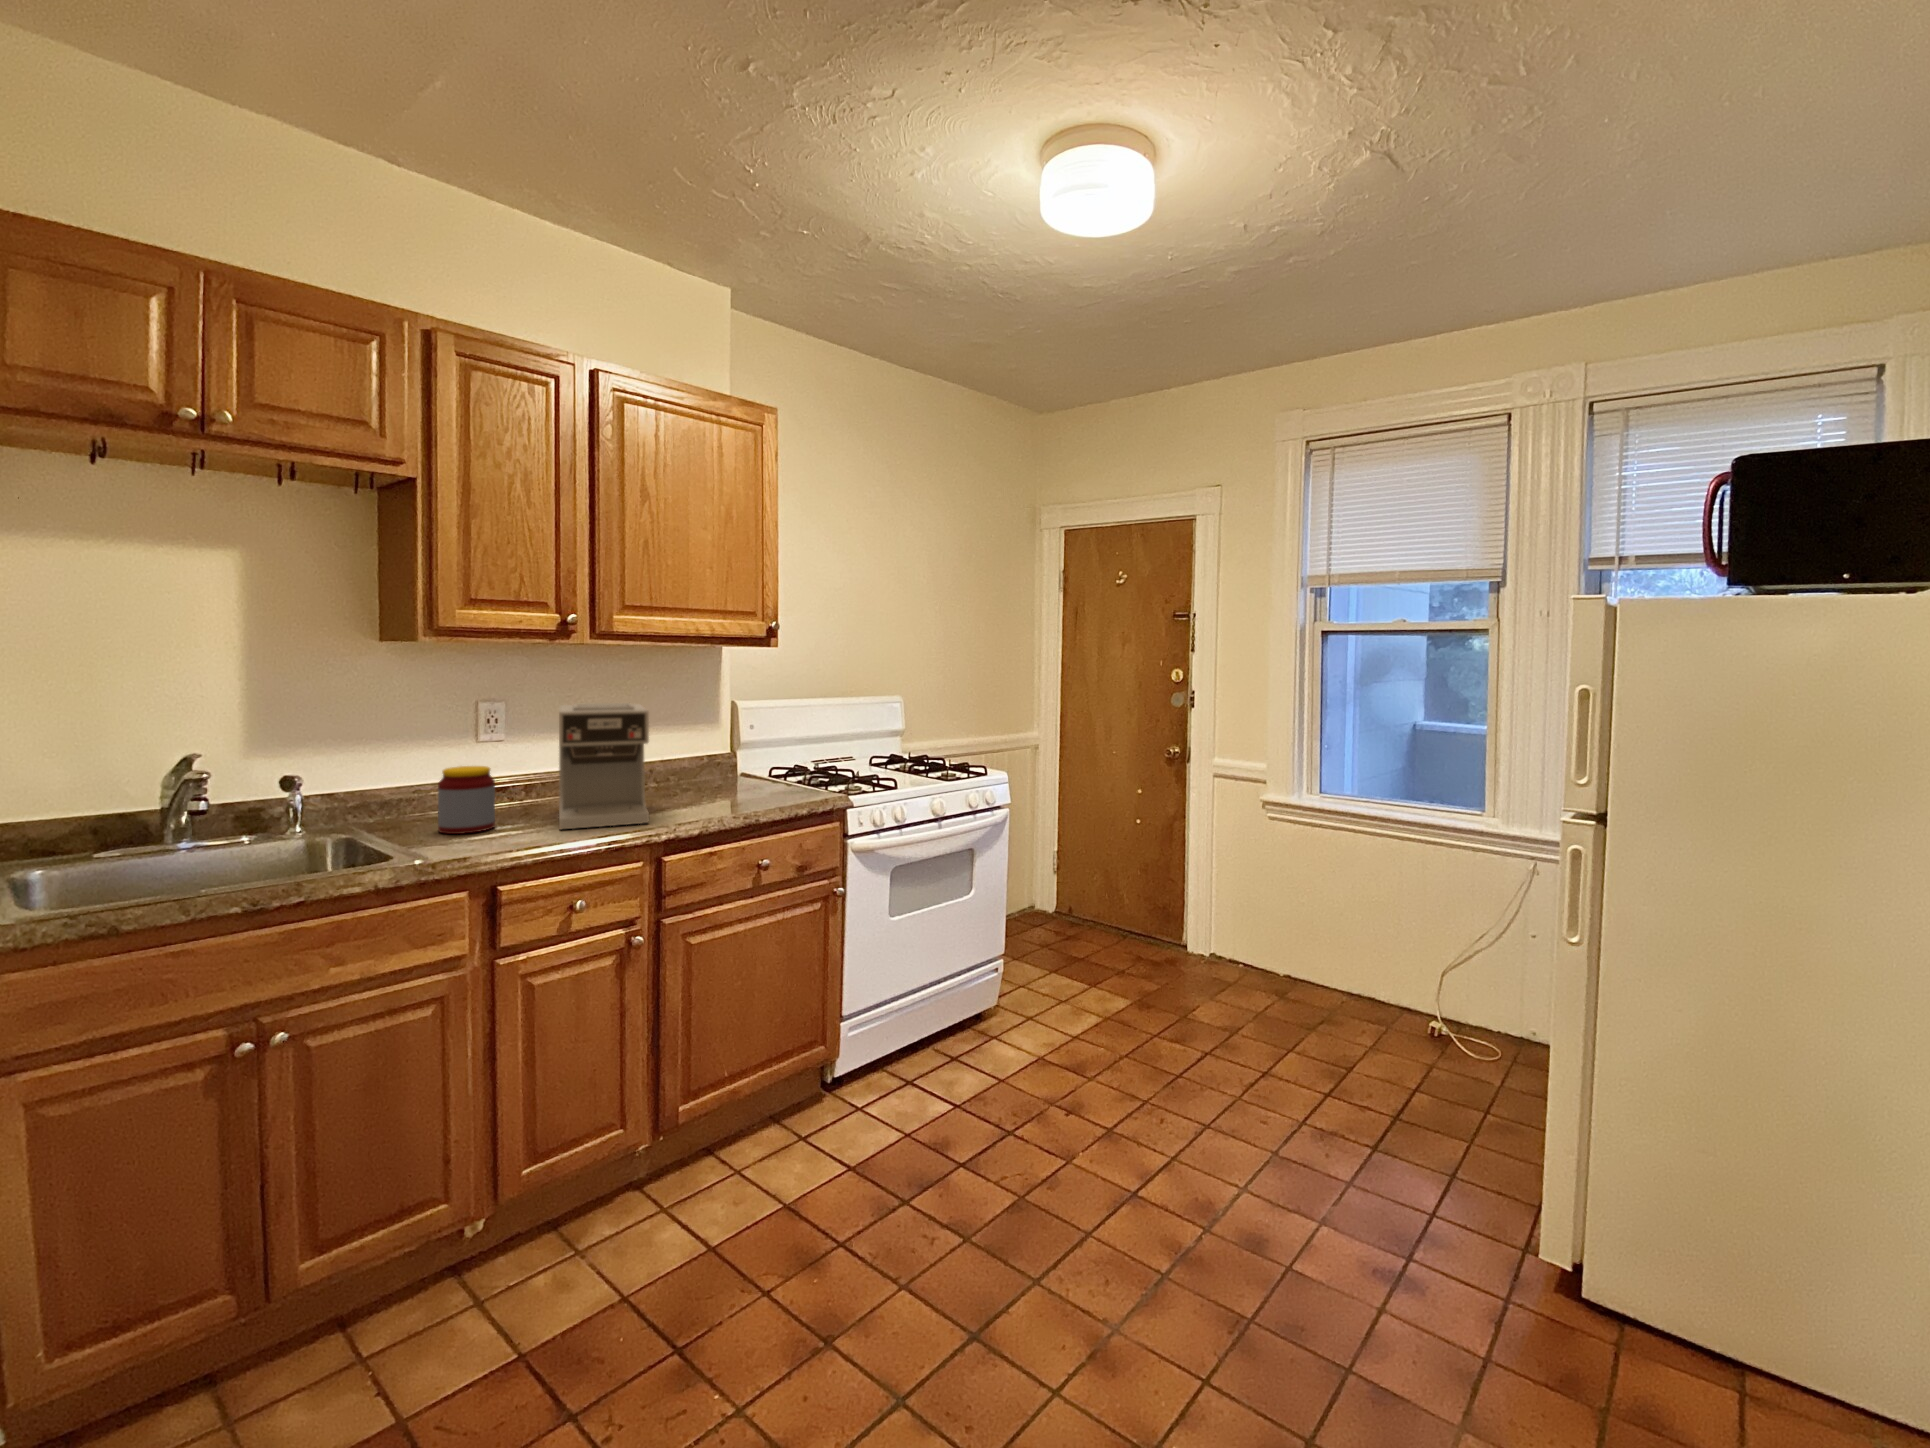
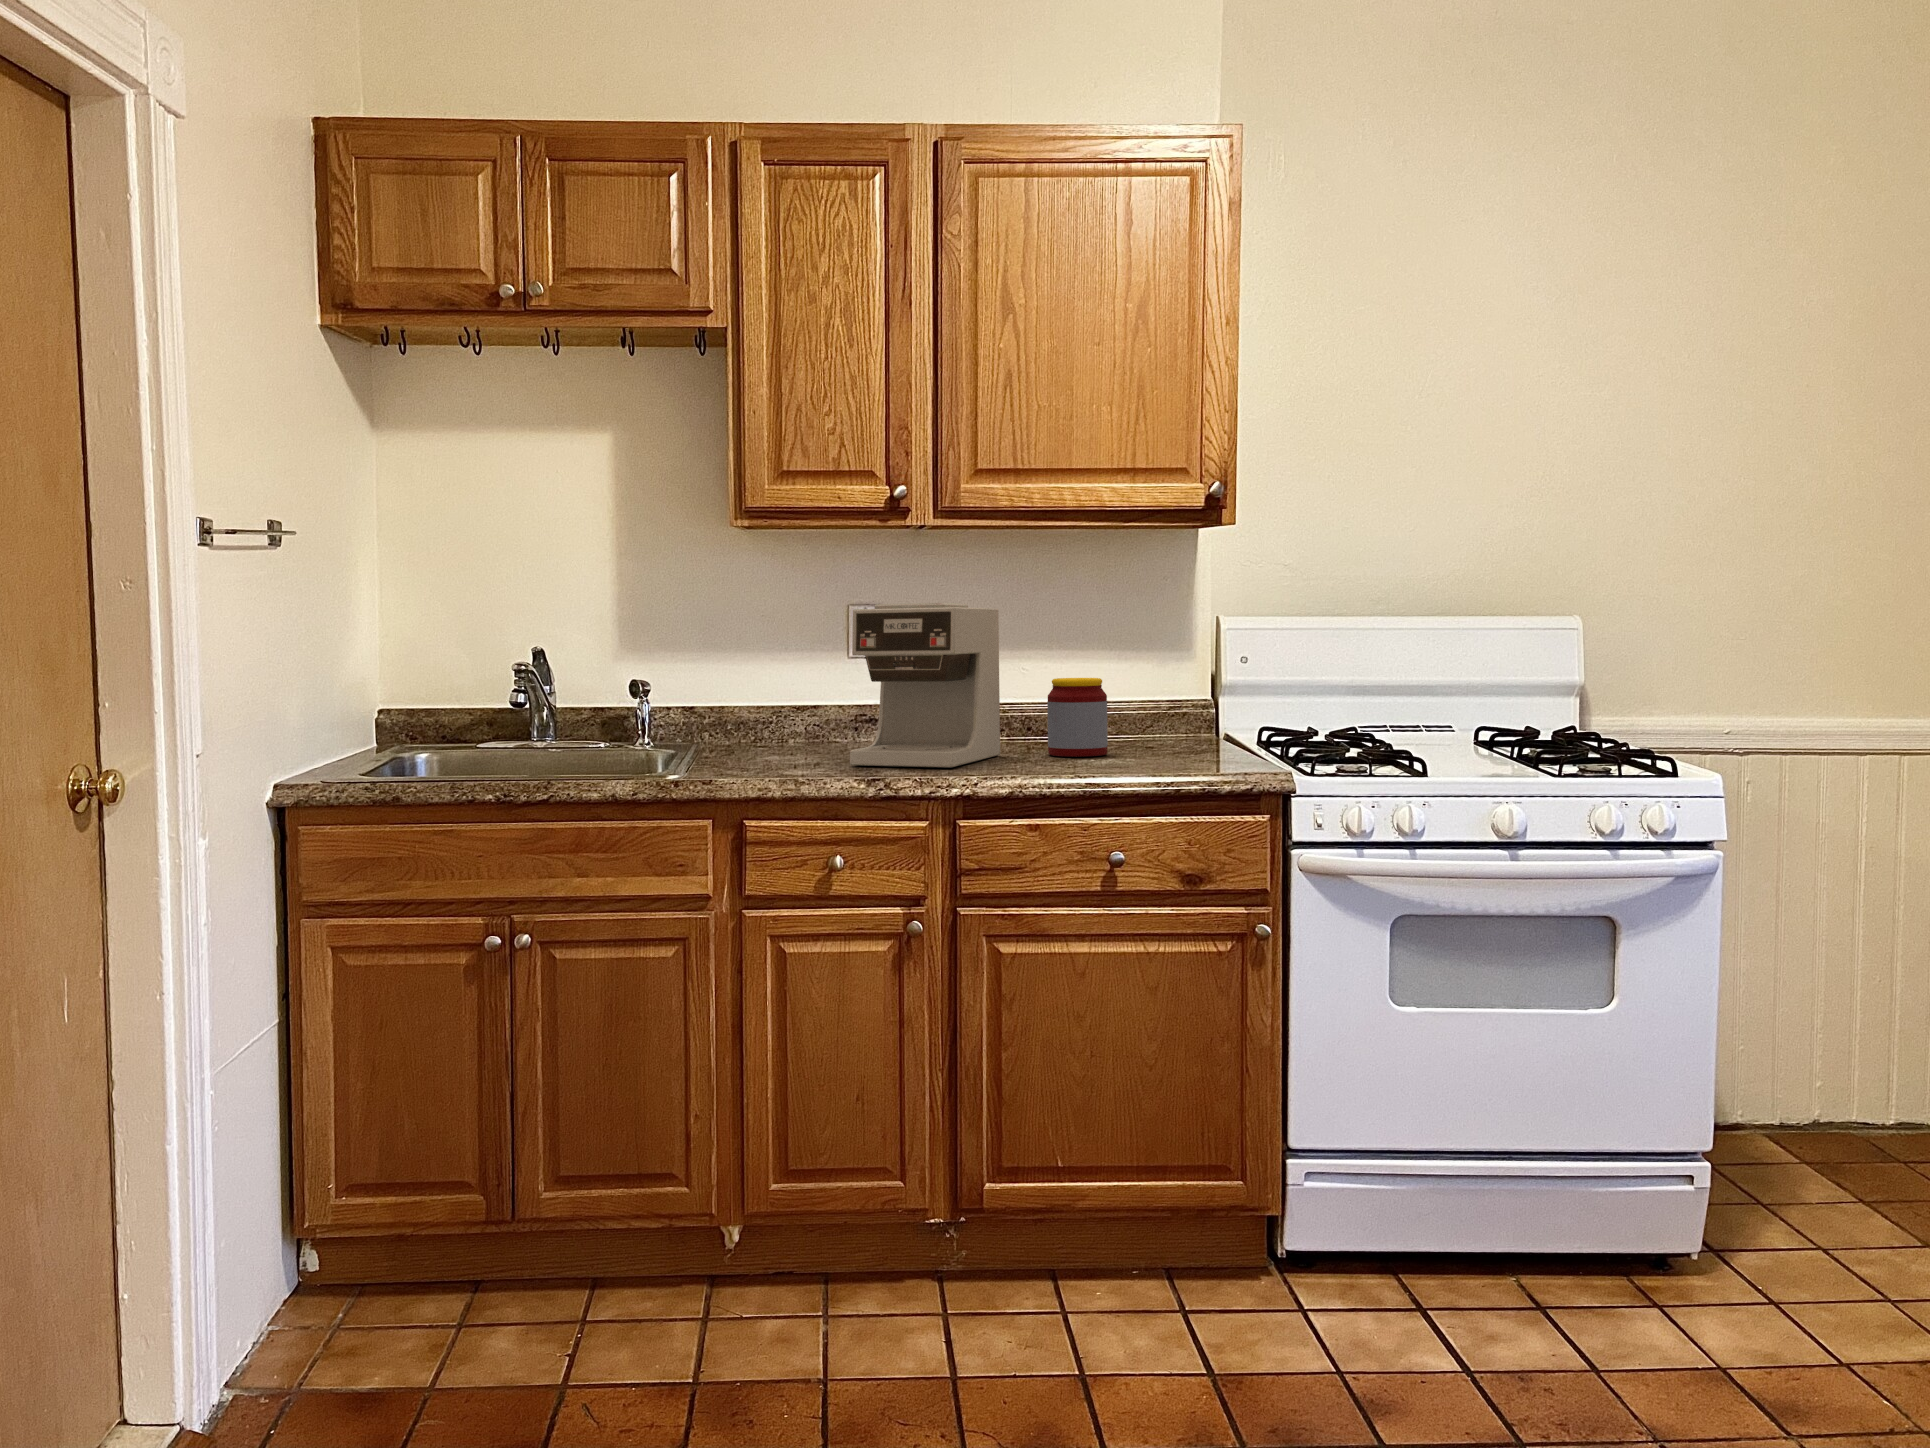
jar: present [438,766,495,834] -> present [1047,678,1108,757]

